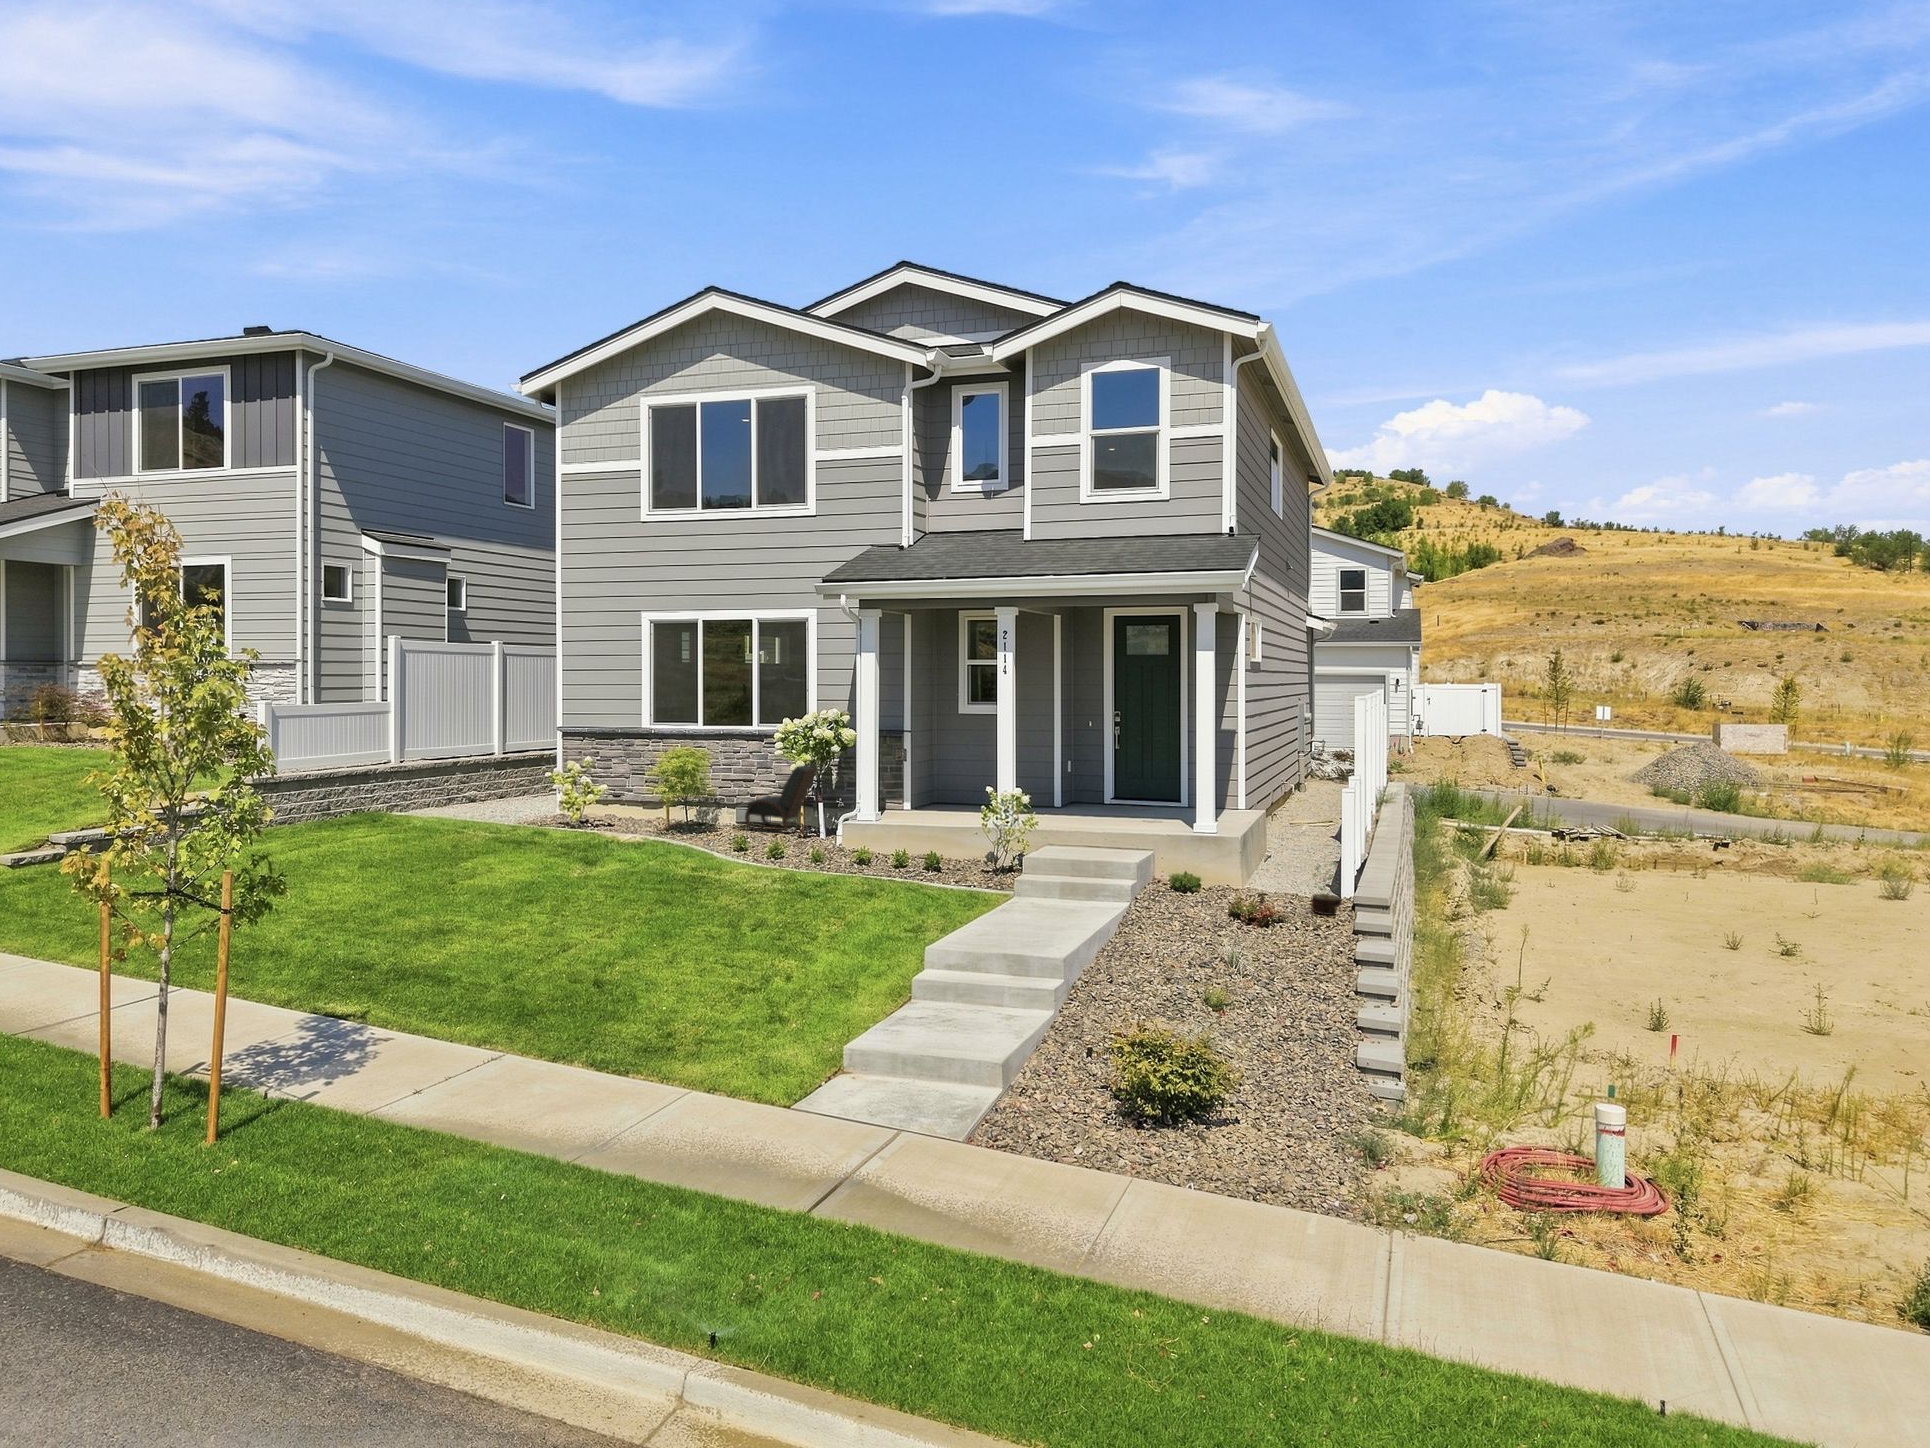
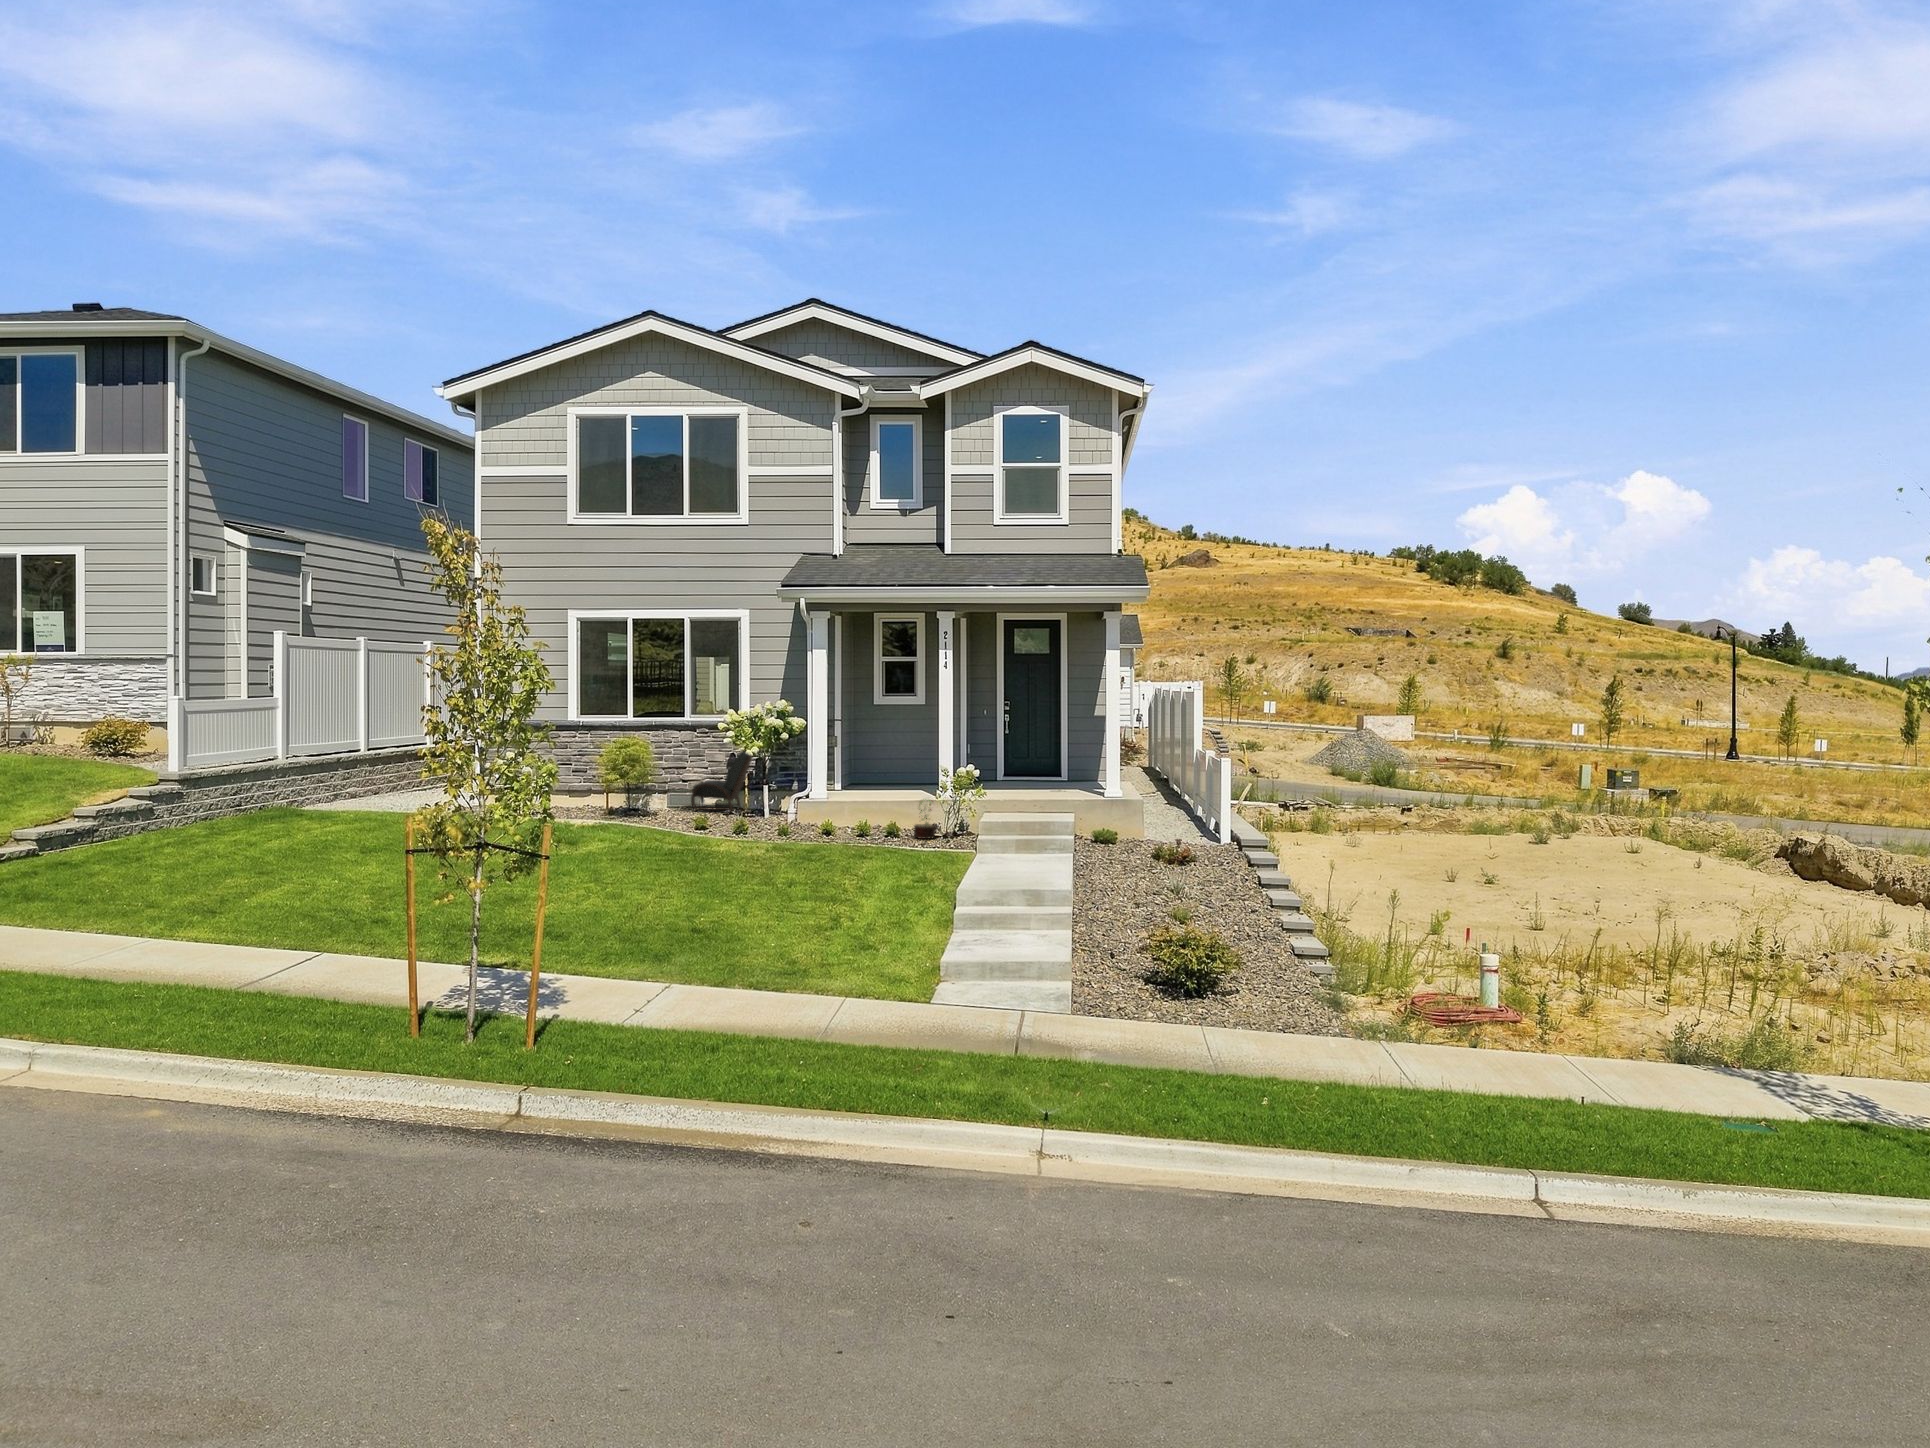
decorative plant: present [1311,862,1342,915] -> present [914,799,936,839]

